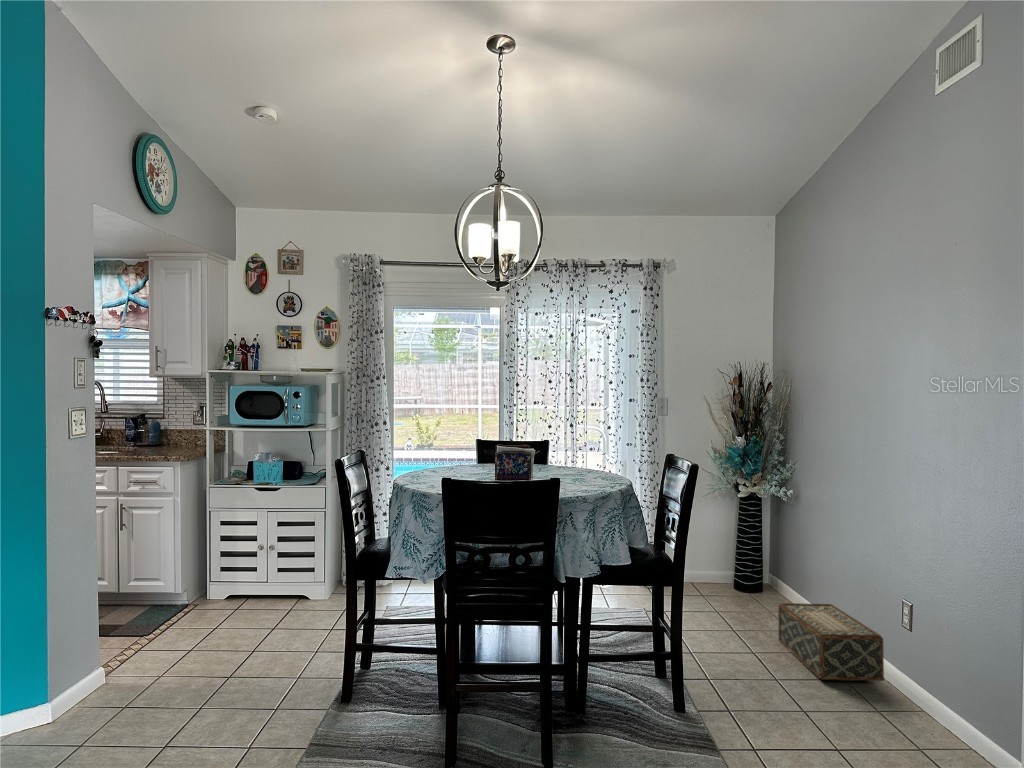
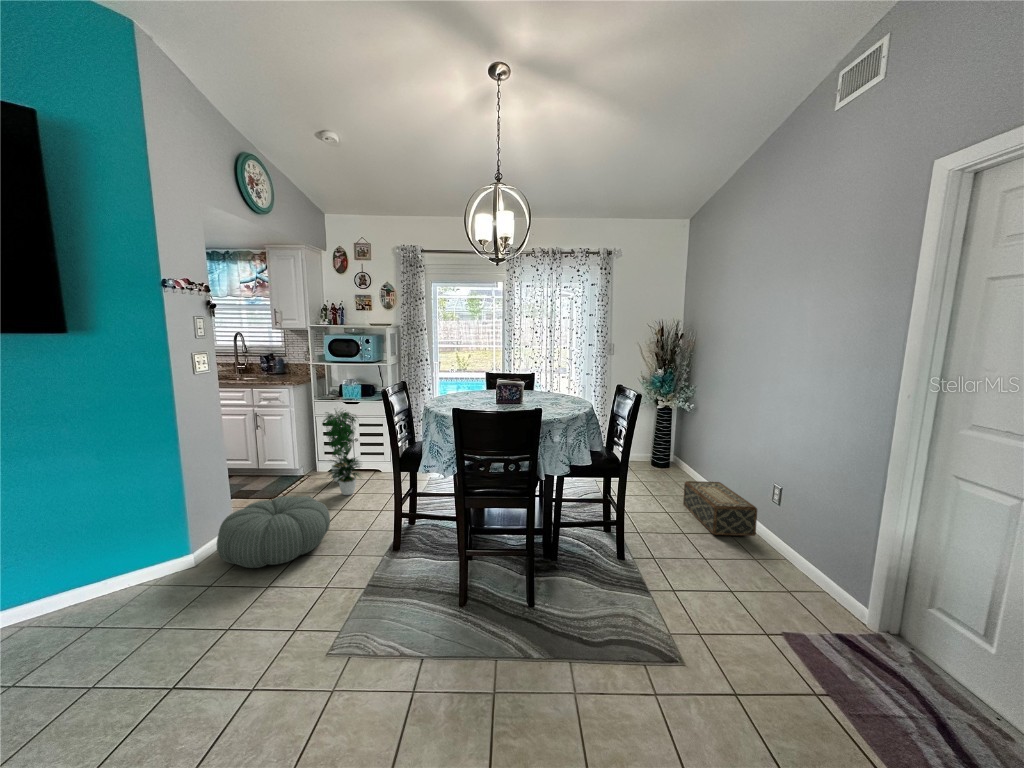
potted plant: none [222,491,287,631] -> present [323,411,360,495]
pouf: none [81,624,243,725] -> present [217,496,330,568]

